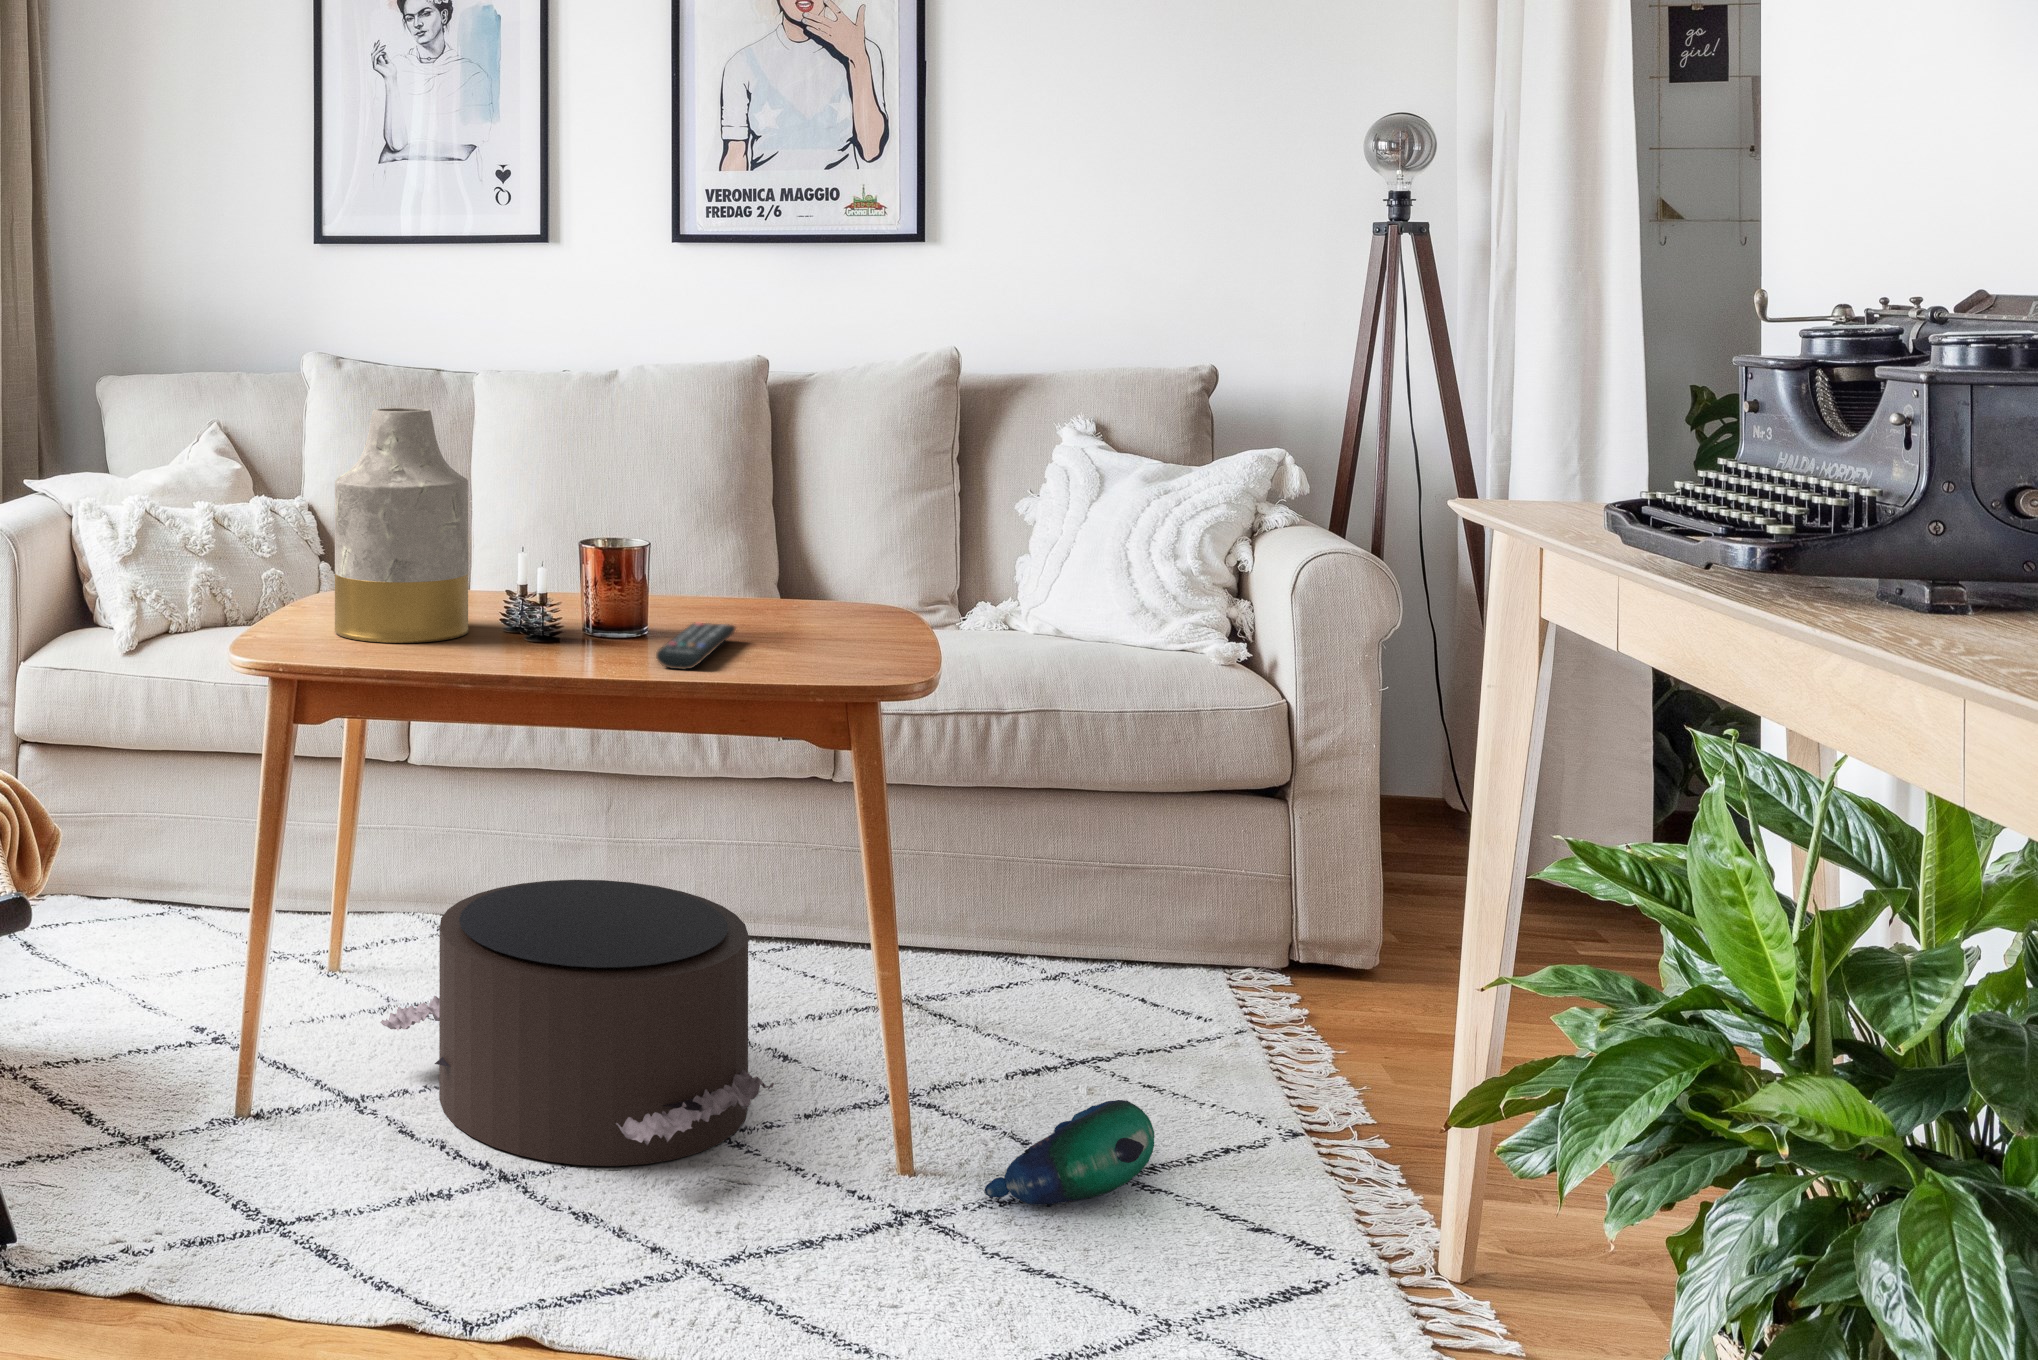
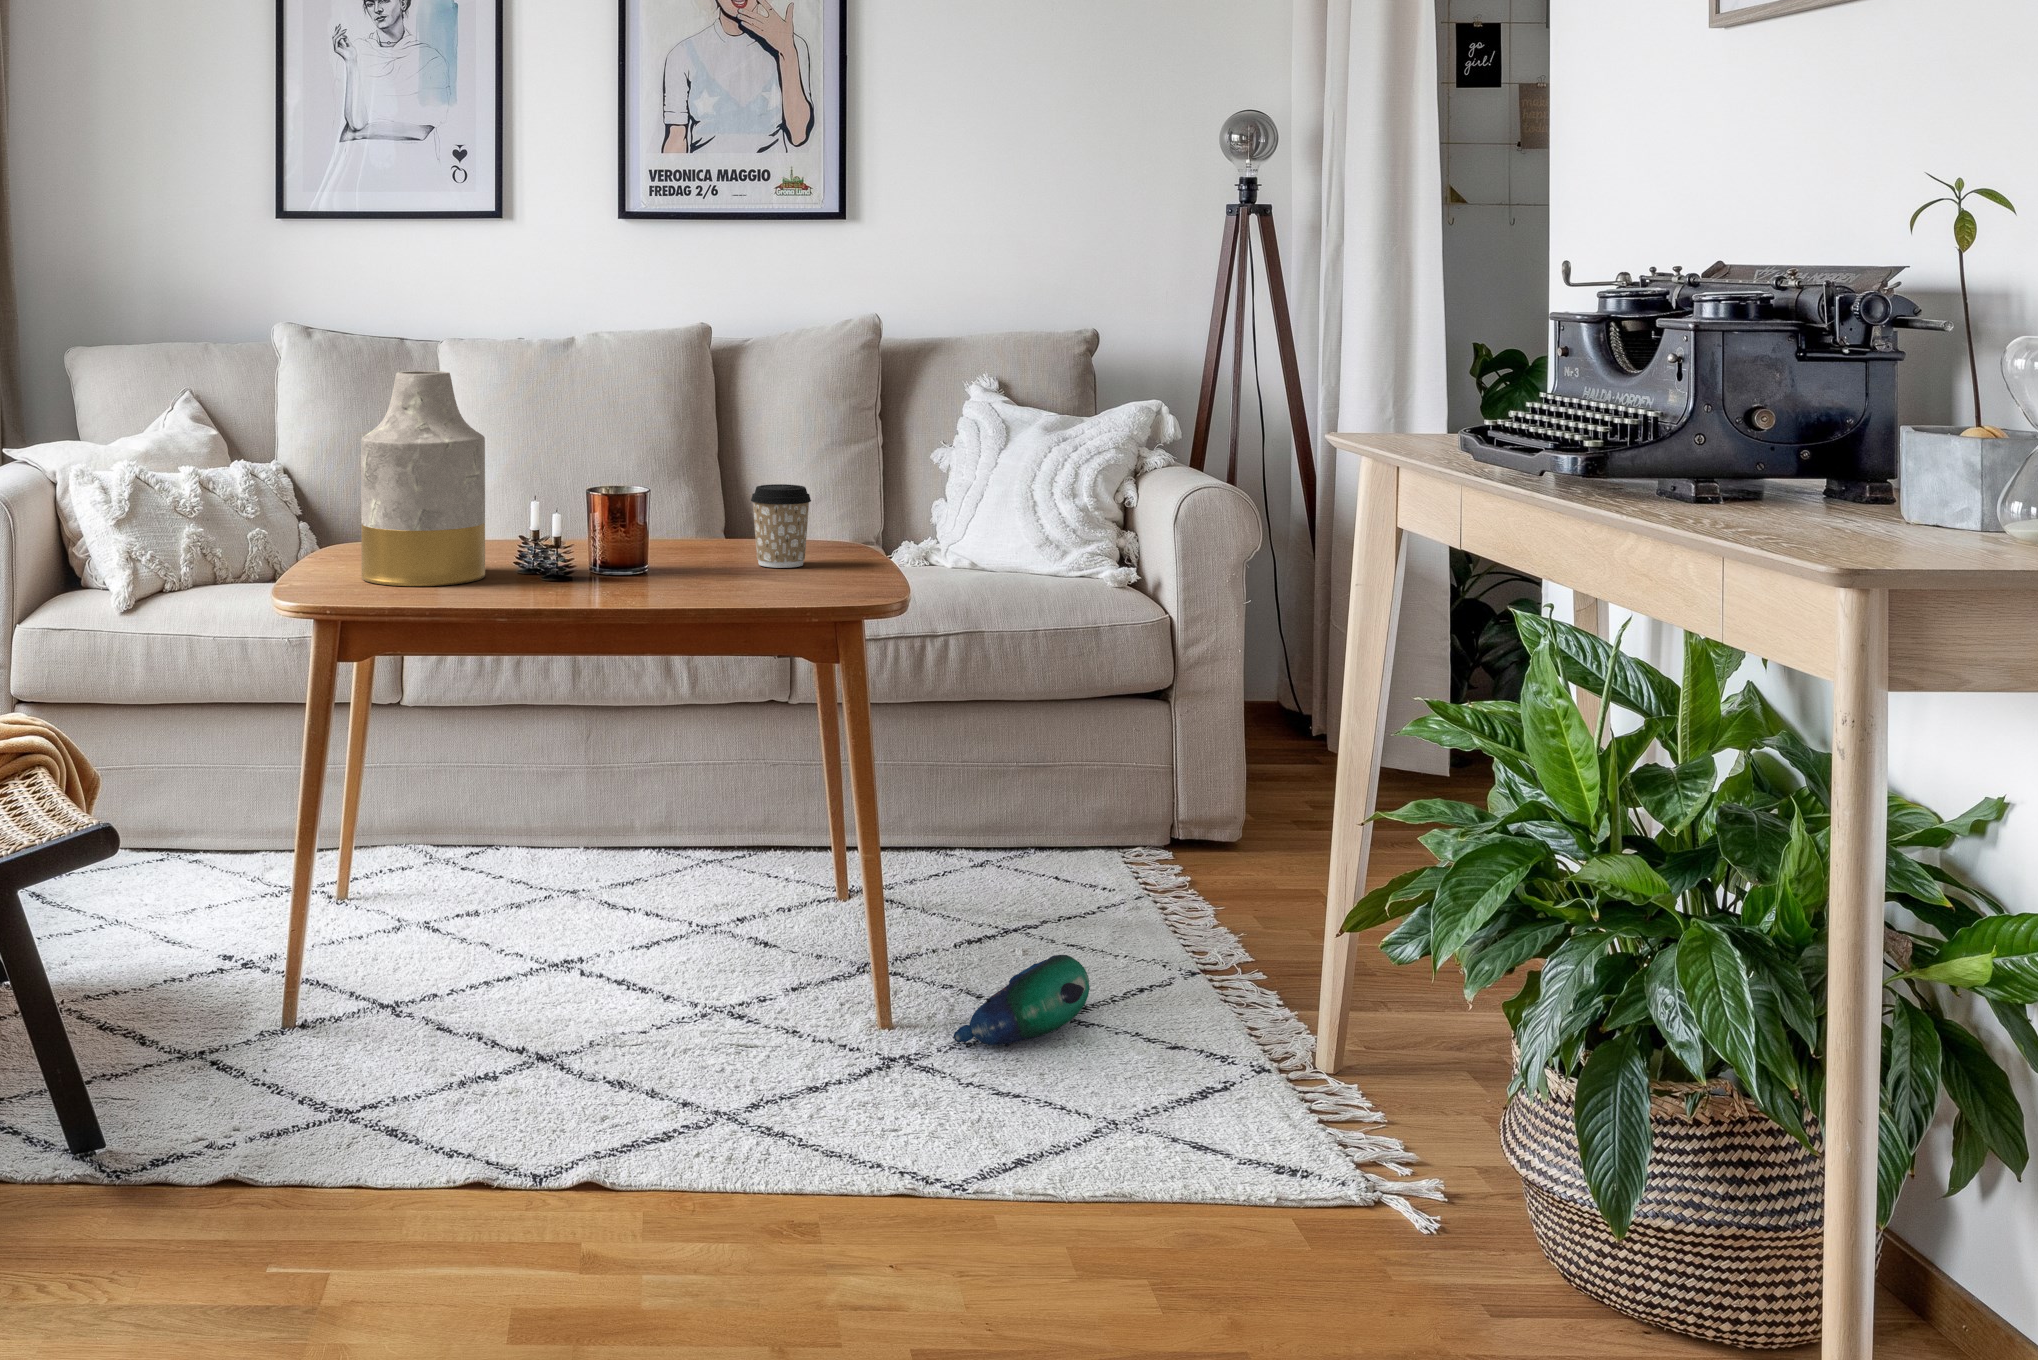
coffee cup: none [768,540,837,634] -> present [751,484,811,568]
remote control: present [656,623,735,669] -> none [668,560,727,599]
pouf: present [380,880,774,1166] -> none [404,799,769,1044]

